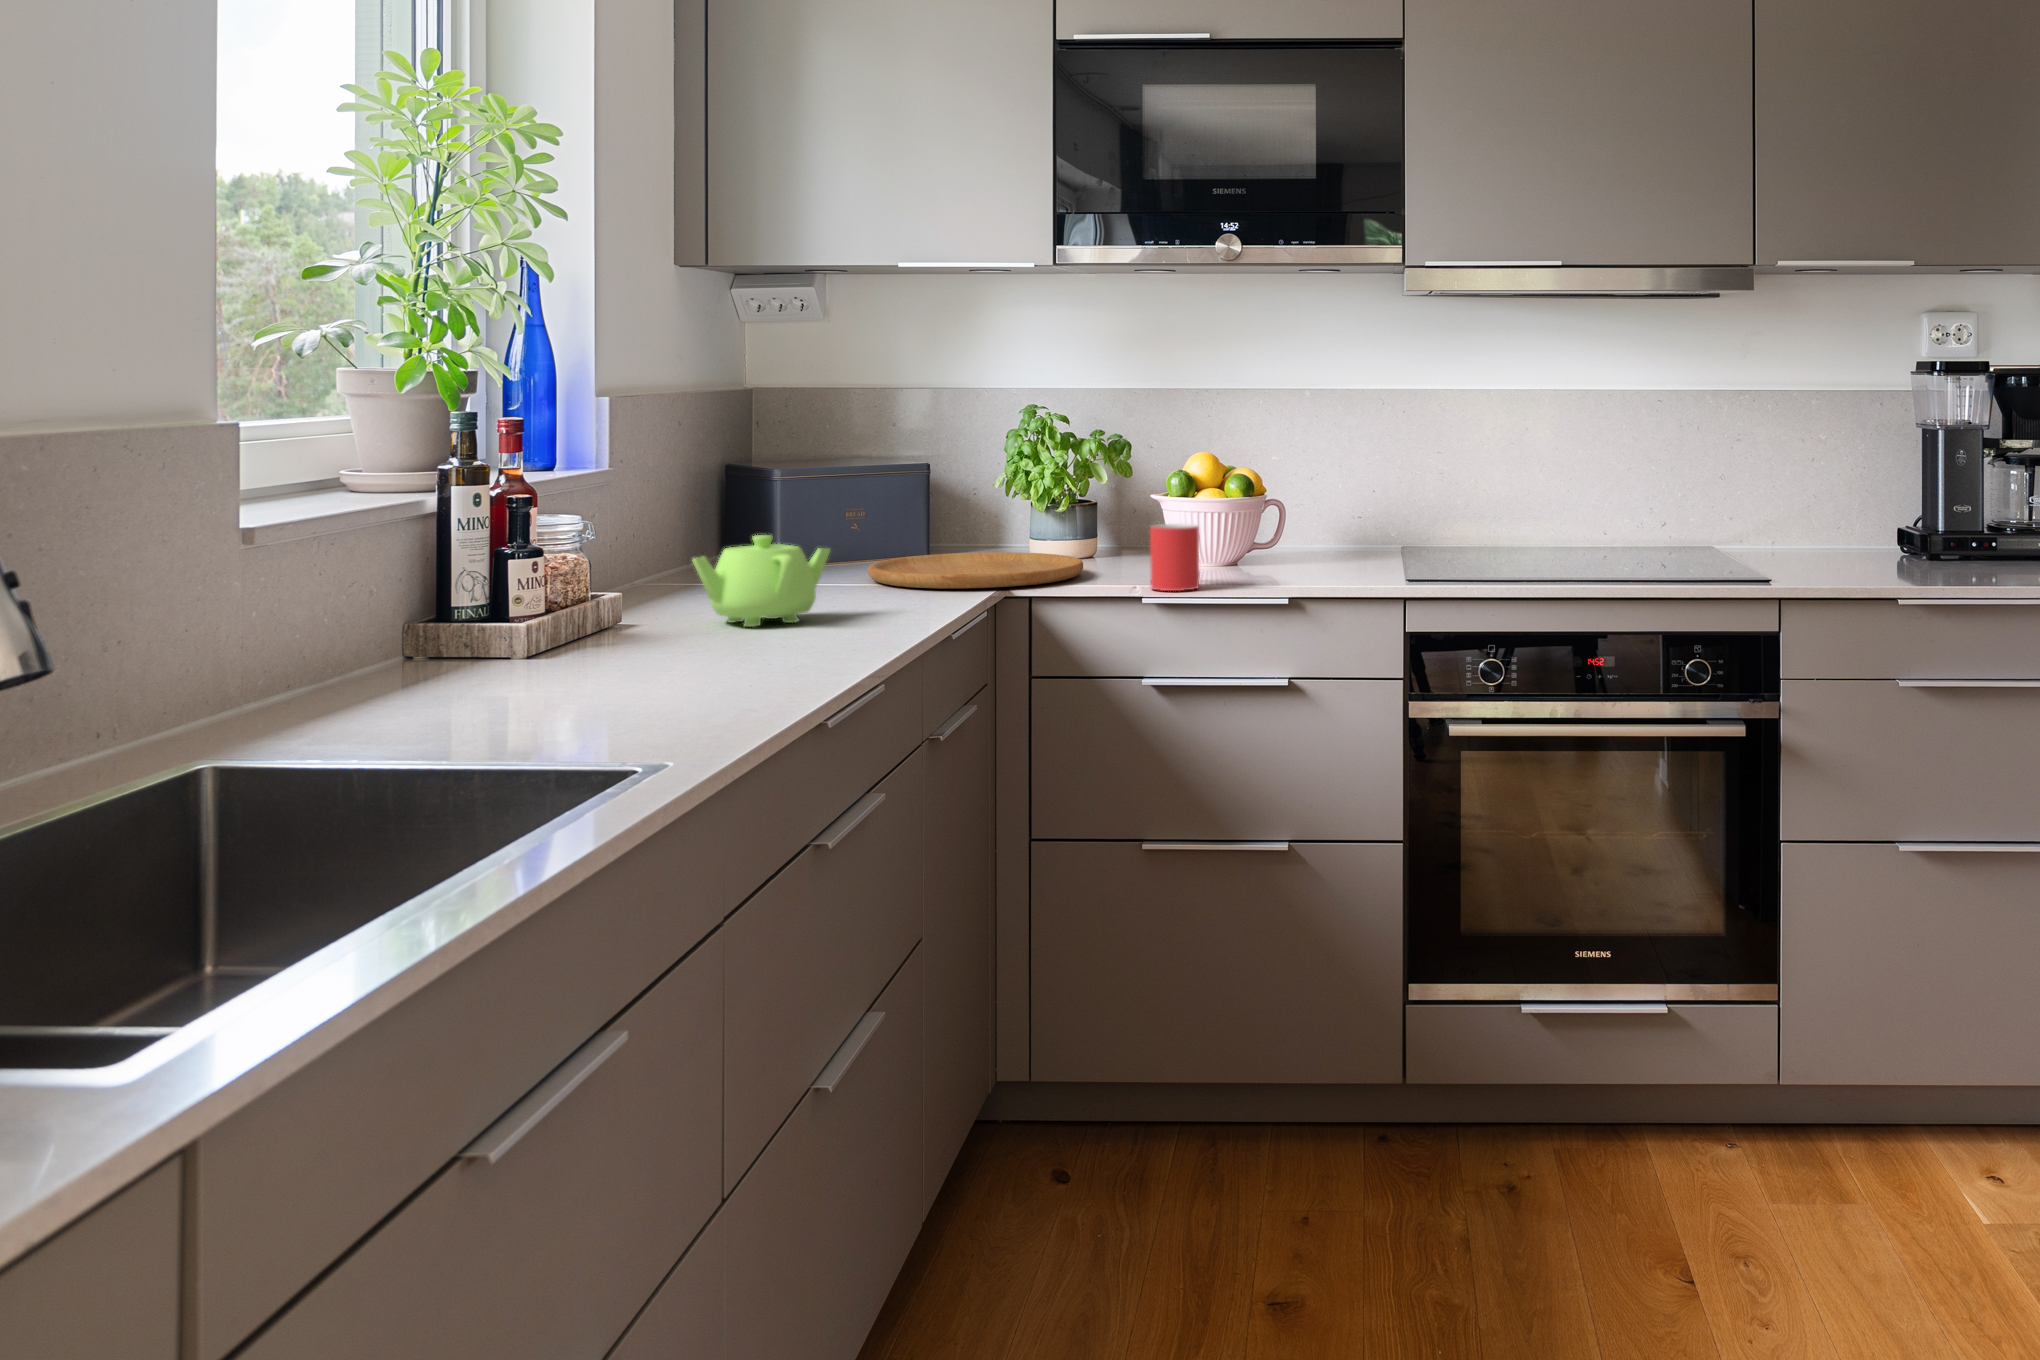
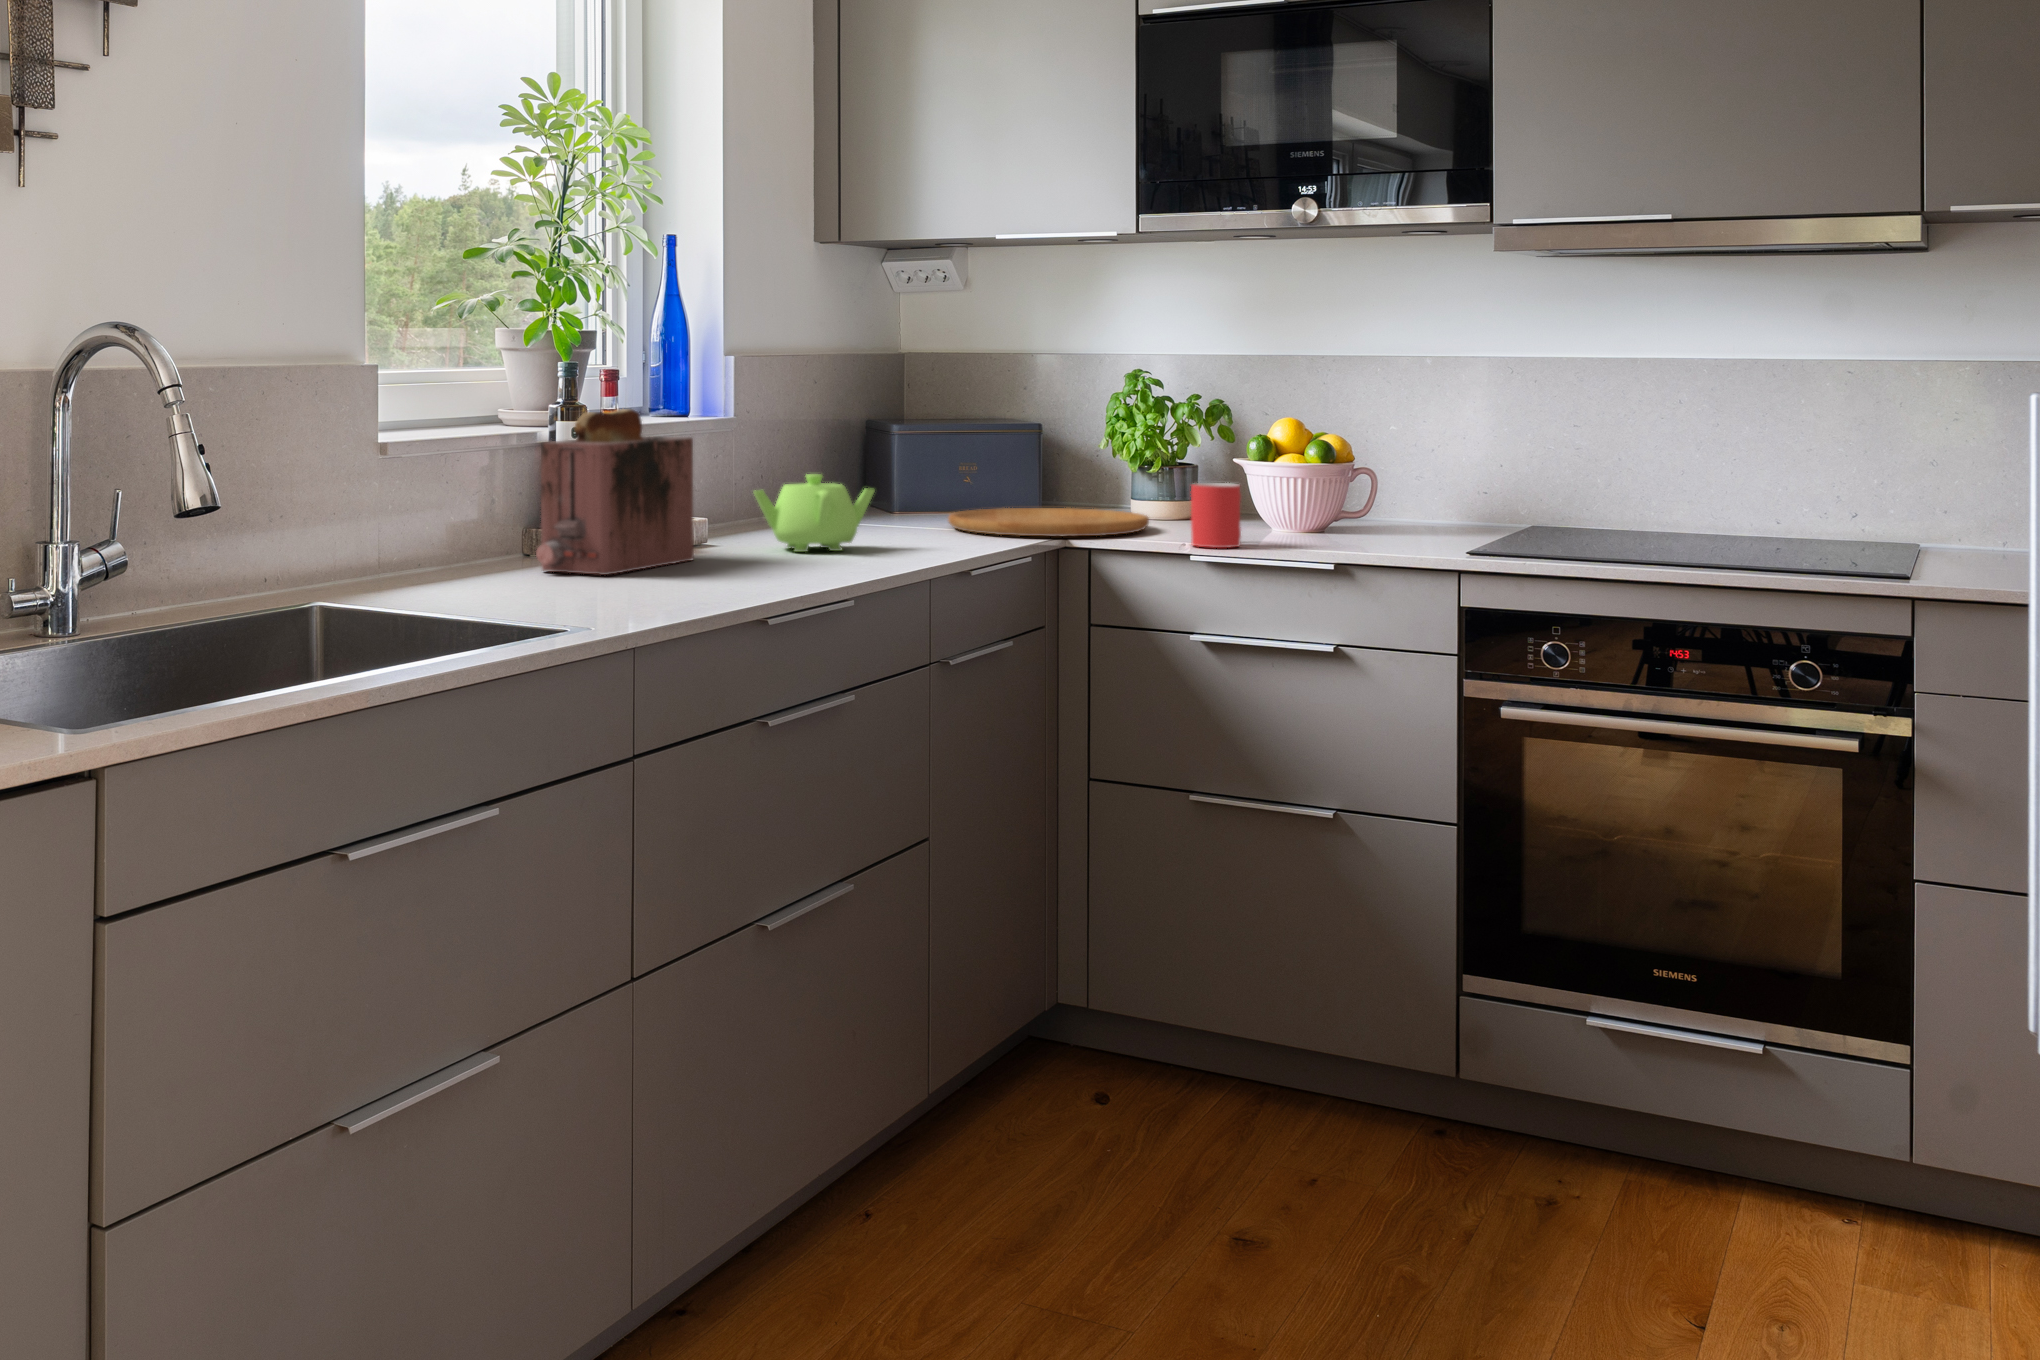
toaster: none [461,469,638,680] -> present [536,409,694,575]

